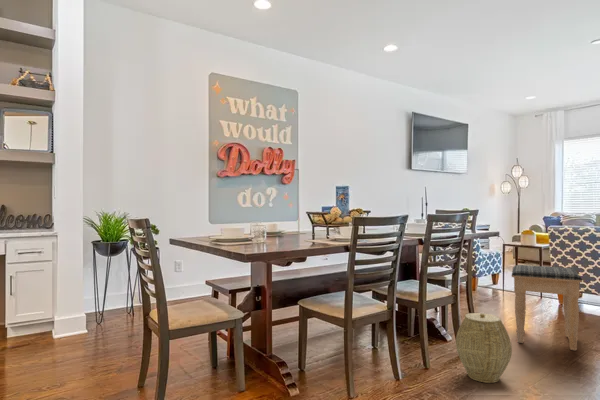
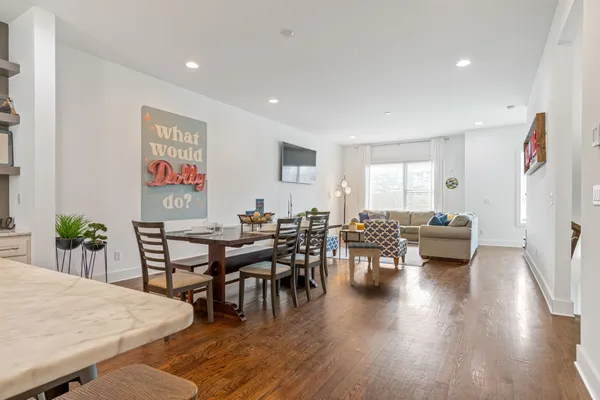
woven basket: present [456,313,512,383] -> none [324,268,351,304]

